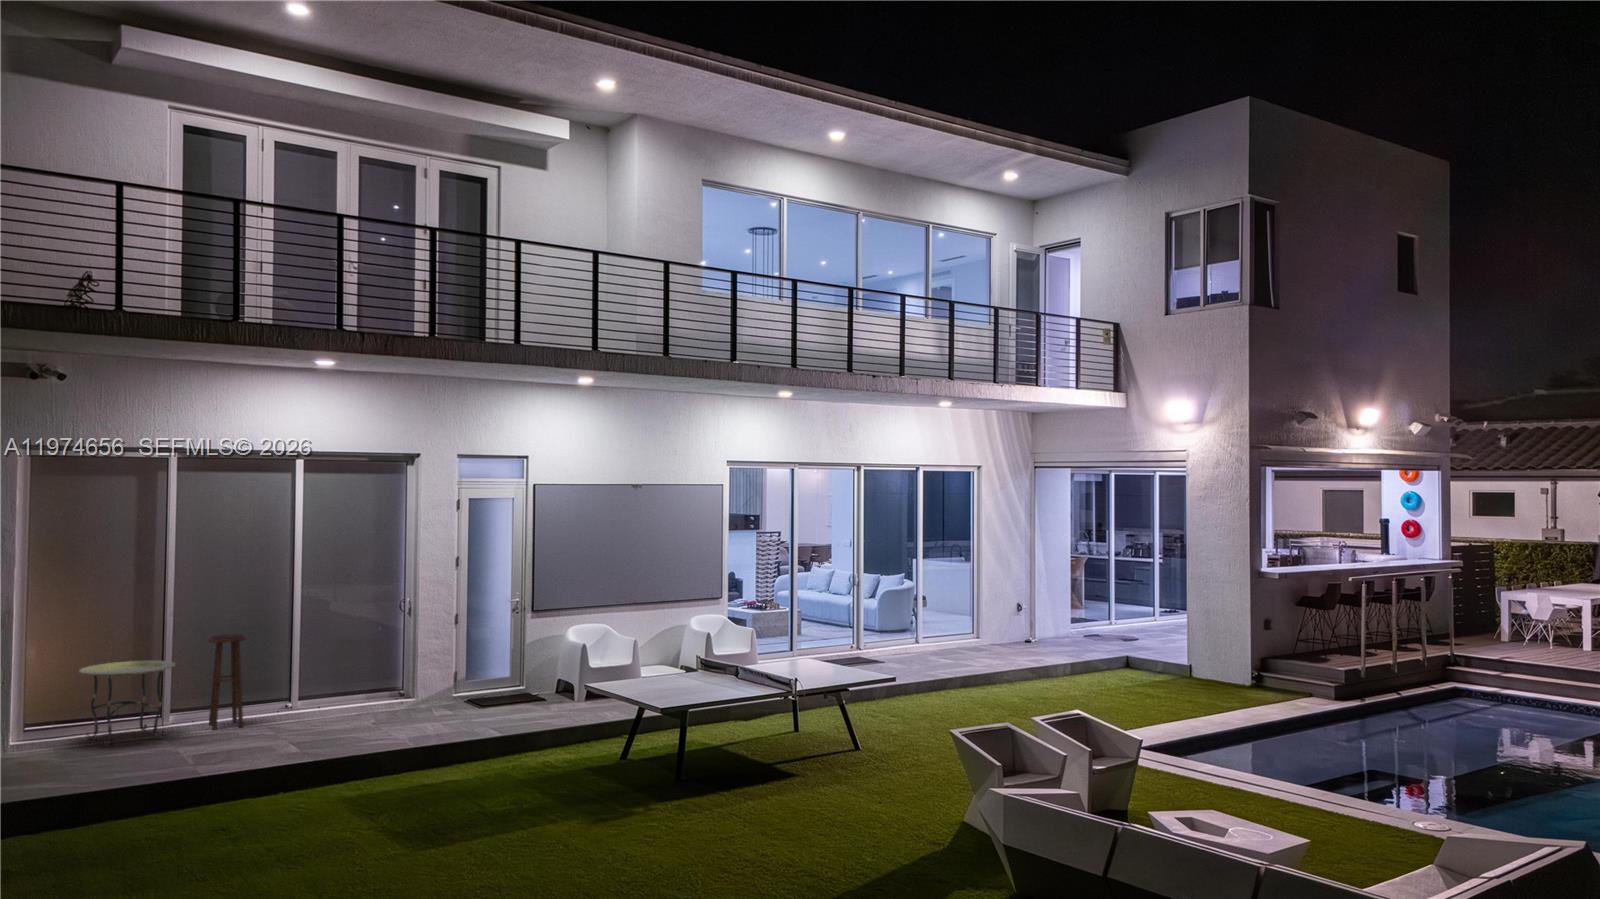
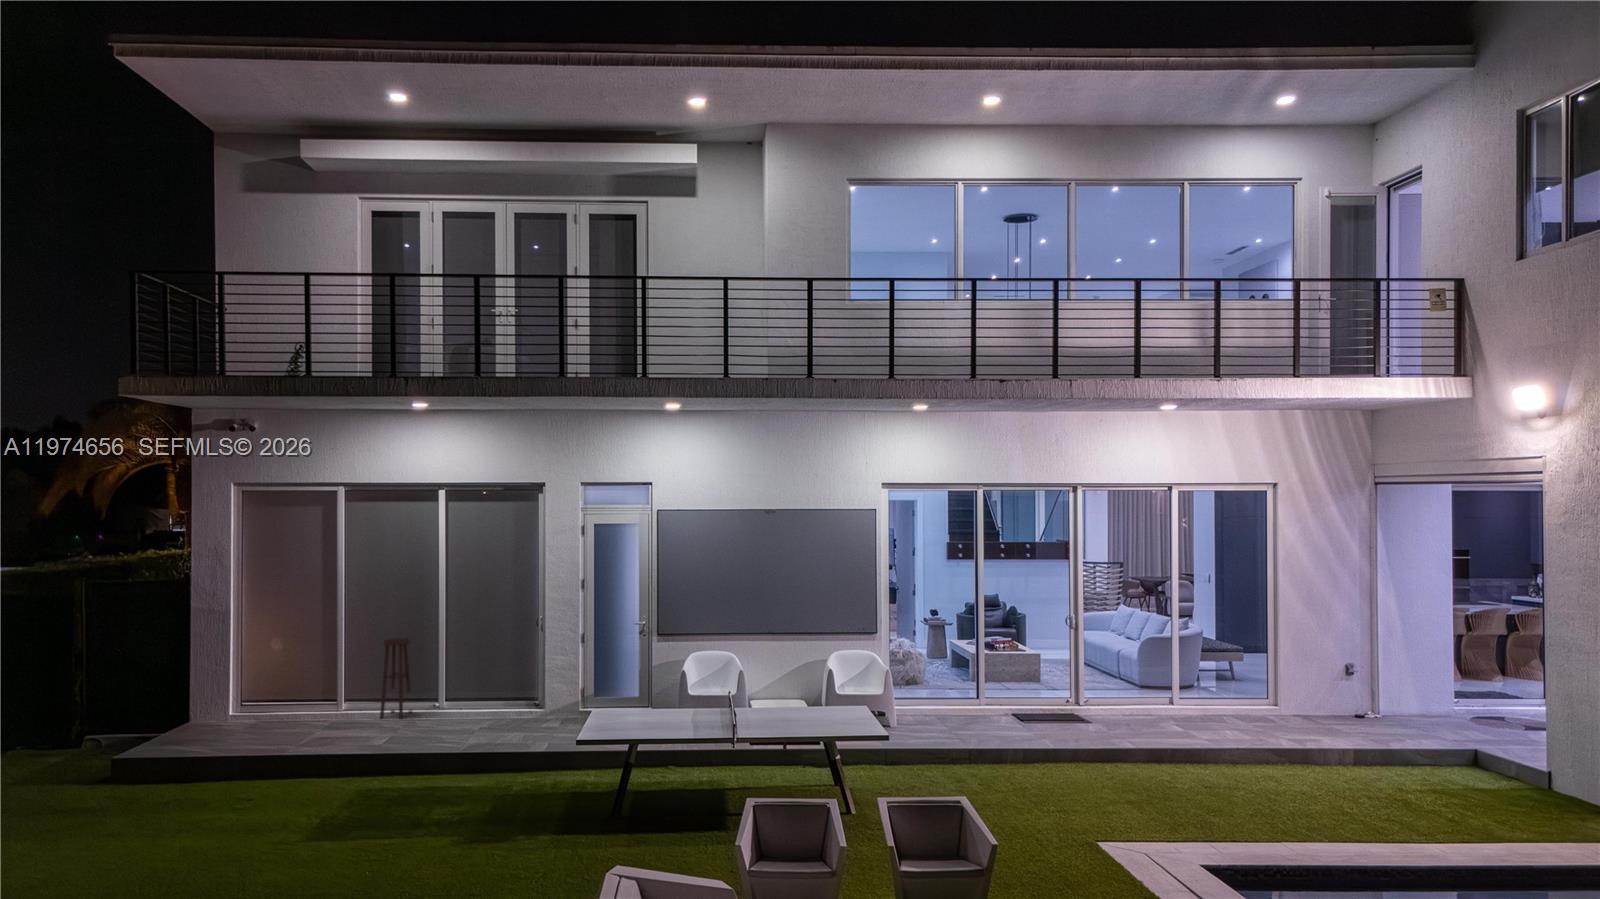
side table: present [79,661,175,747] -> none [281,655,354,723]

